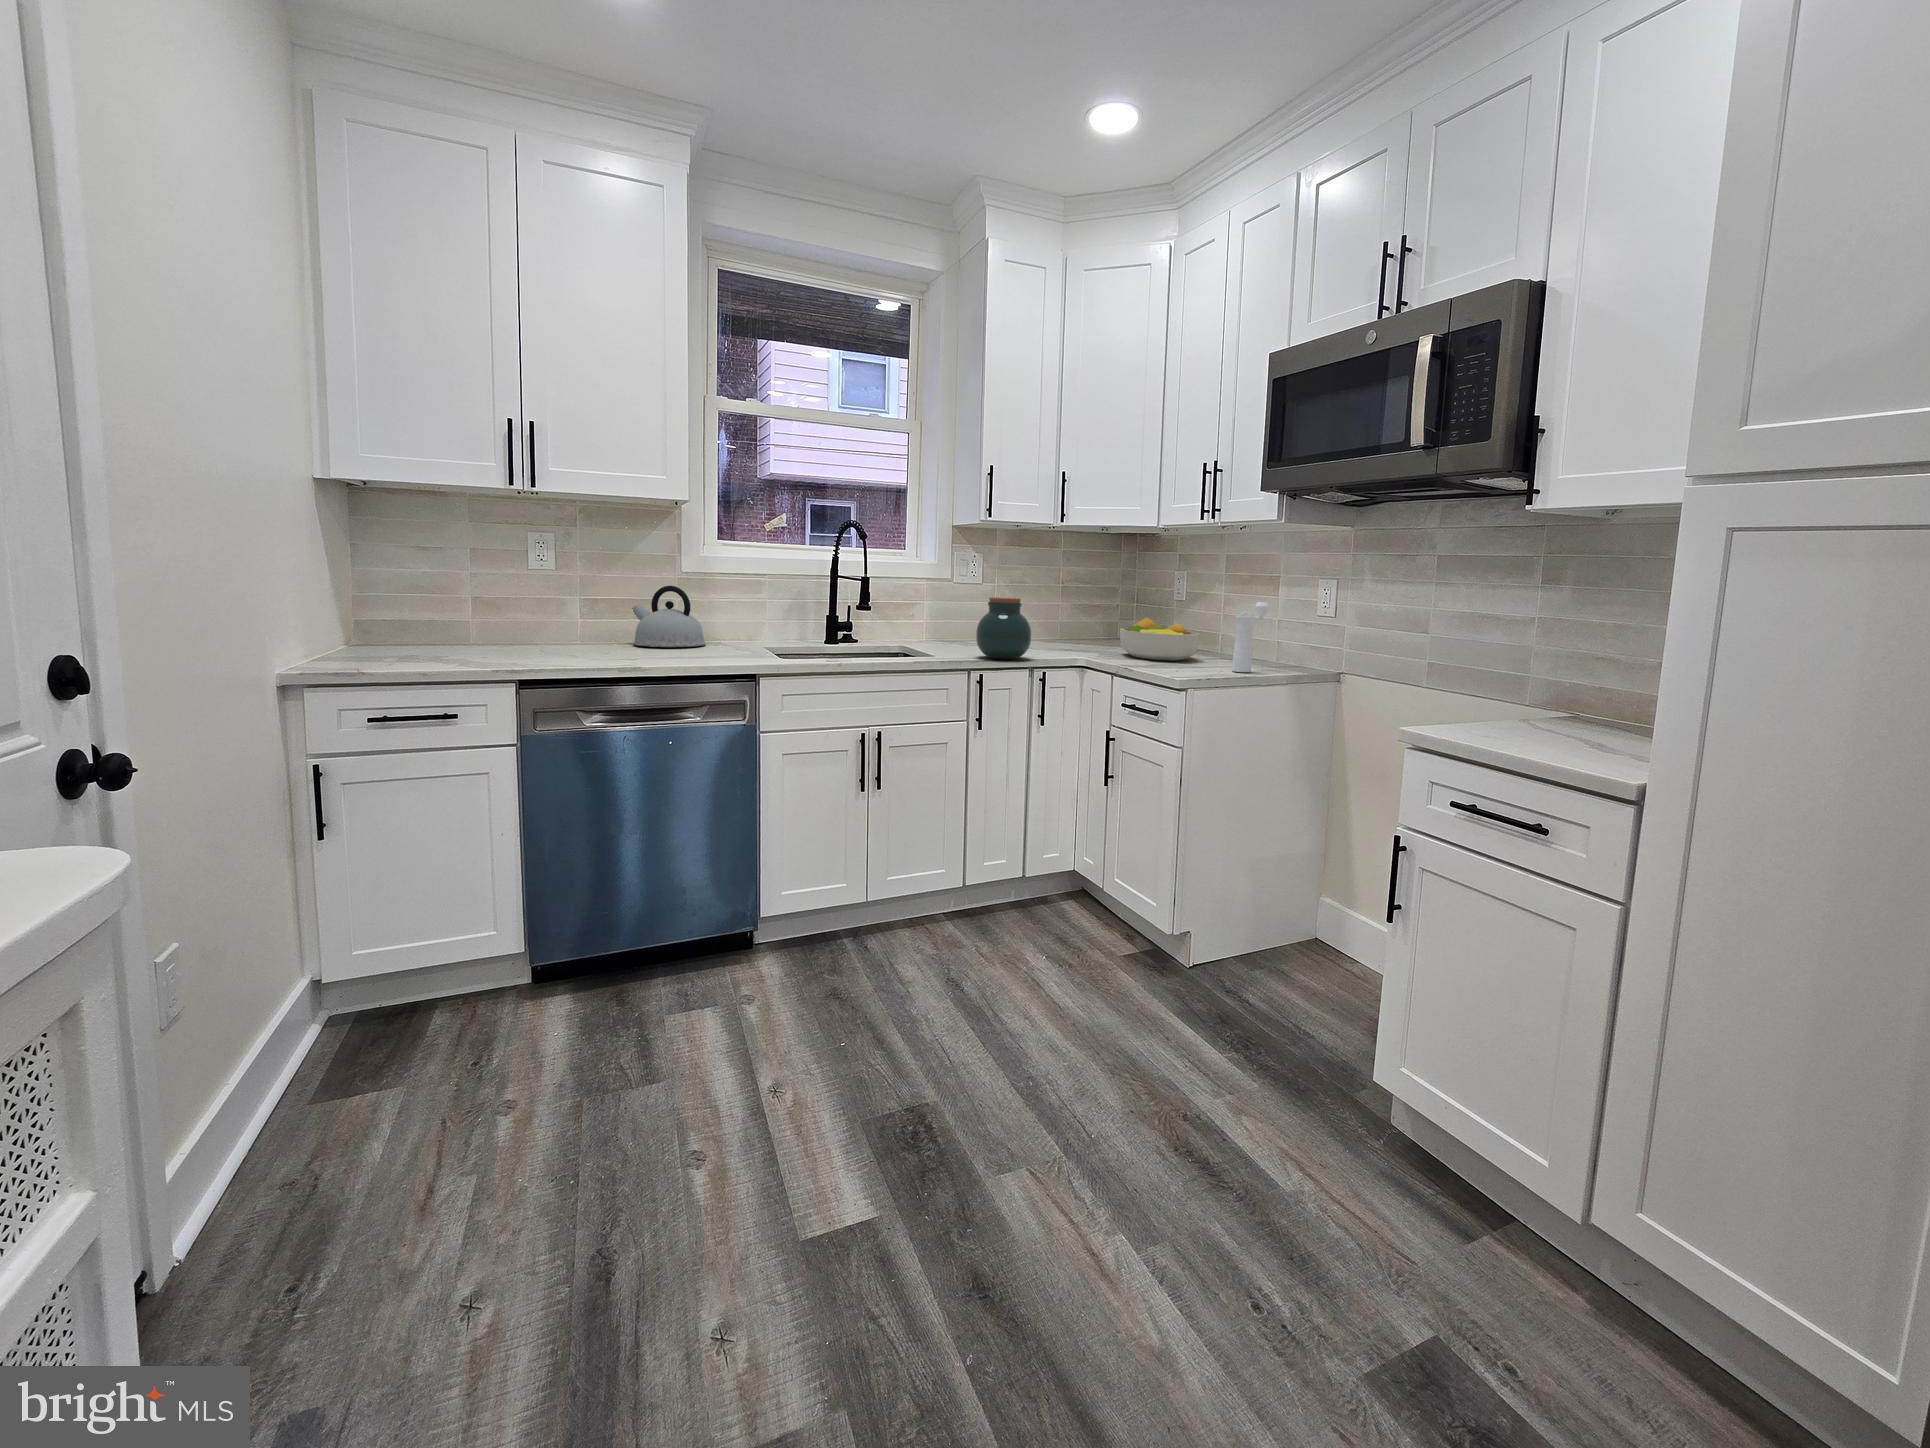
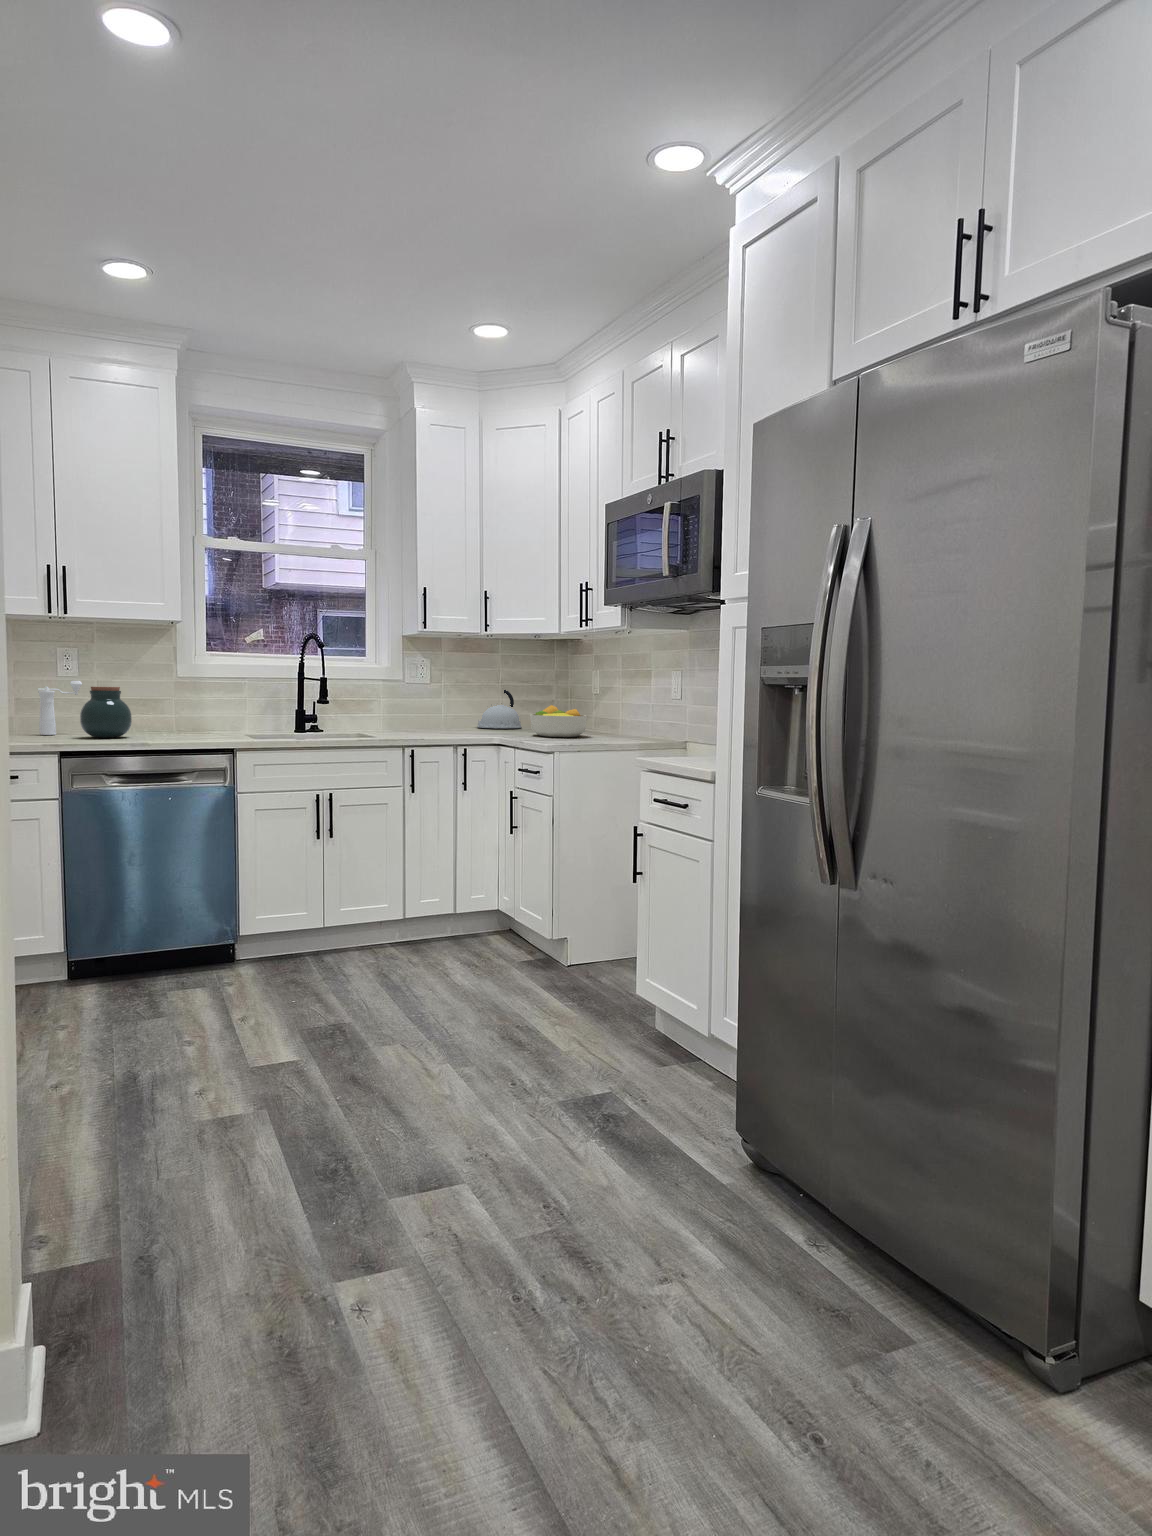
kettle: present [632,586,706,647] -> present [477,690,522,728]
jar: present [976,597,1031,659] -> present [80,687,132,738]
pepper mill: present [1232,602,1269,672] -> present [38,681,82,735]

